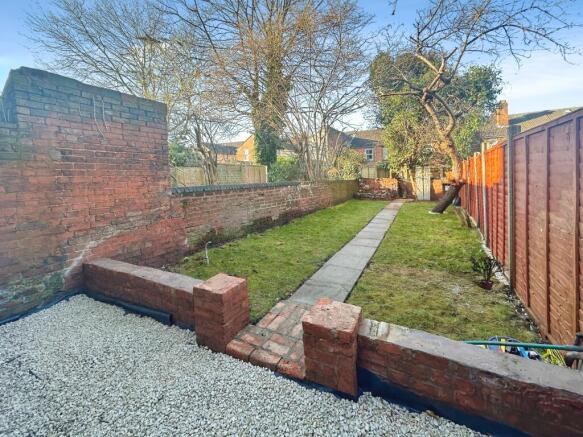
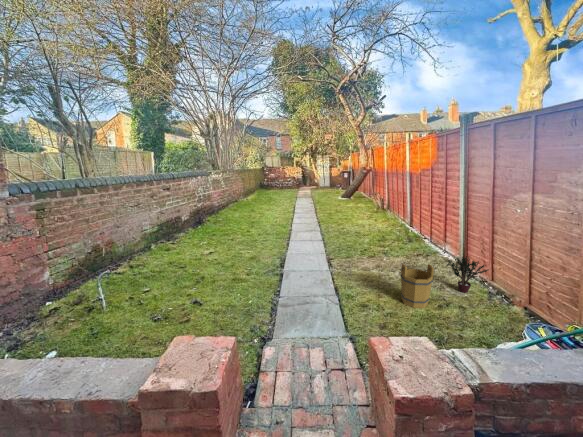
bucket: none [415,255,444,293] -> present [400,264,434,308]

